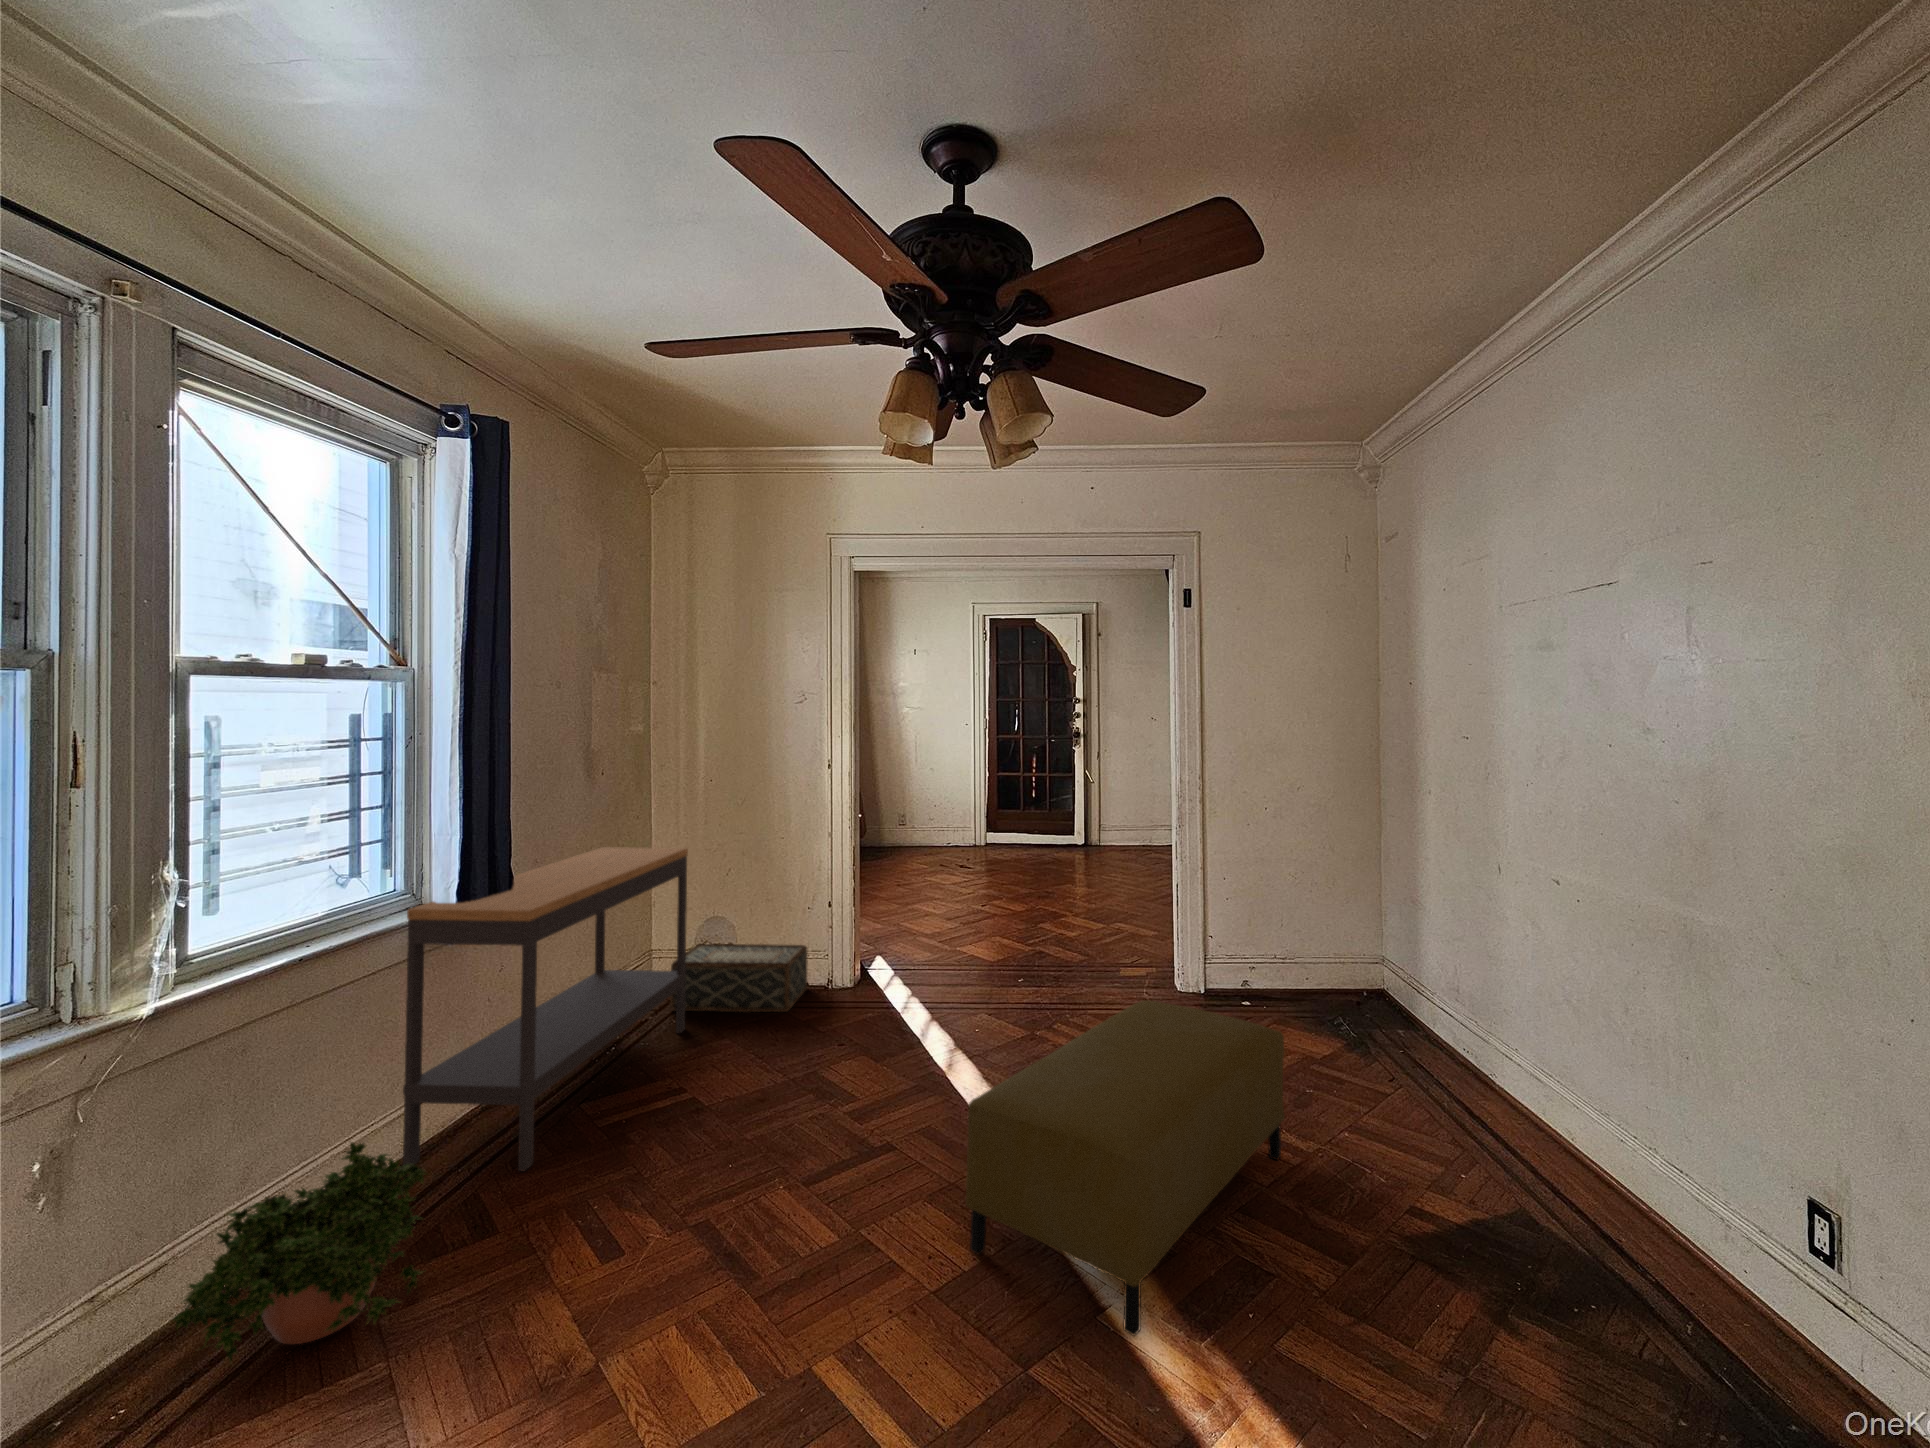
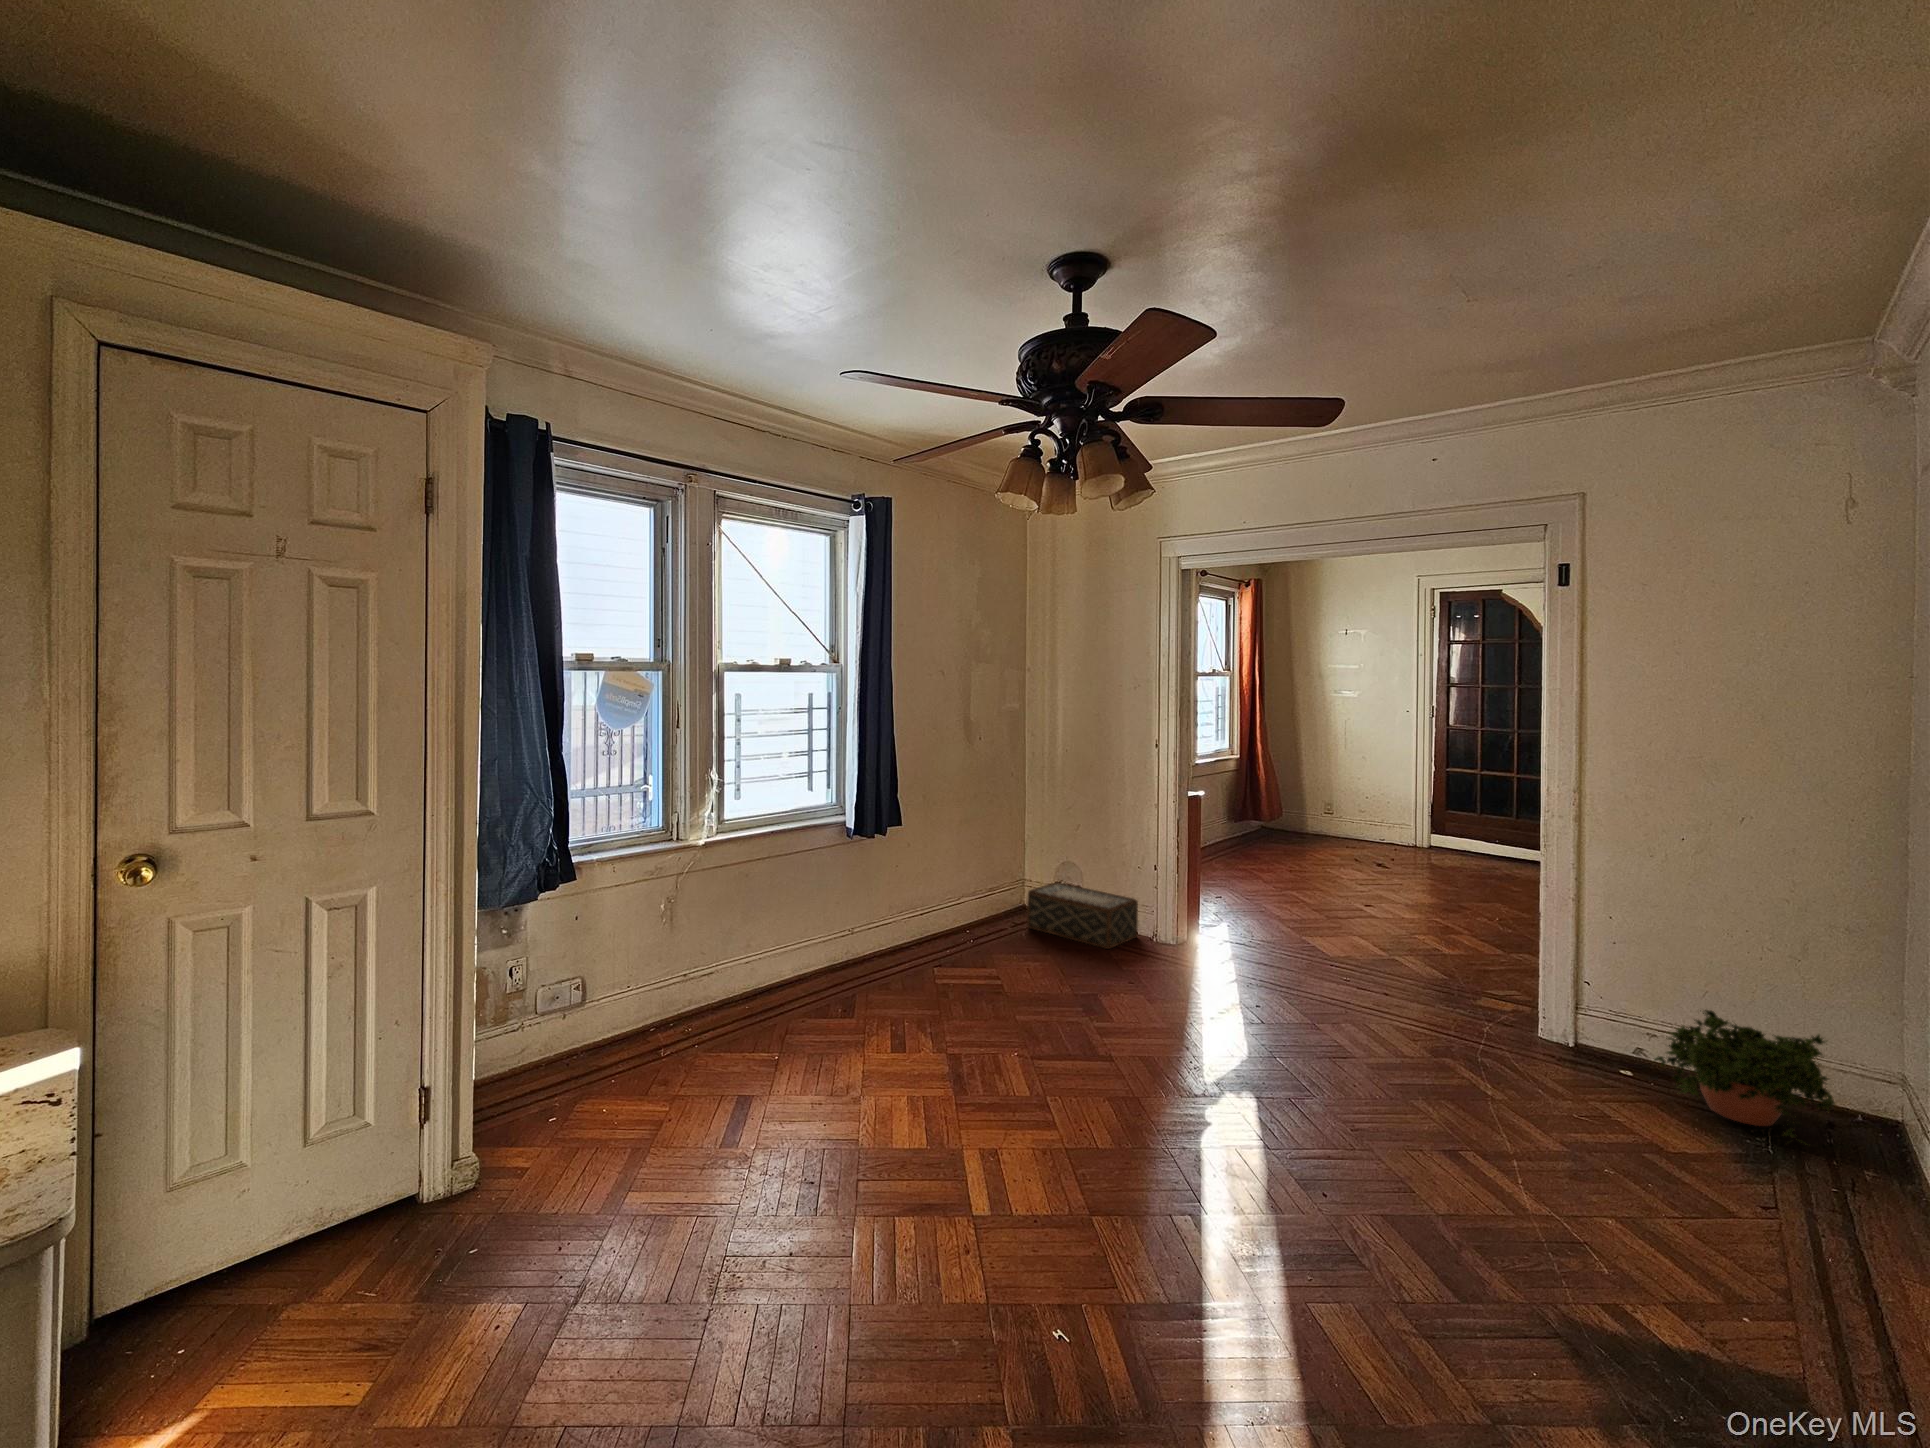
console table: present [403,847,688,1171] -> none [832,794,1032,994]
ottoman: present [966,1000,1285,1335] -> none [1107,1001,1493,1236]
potted plant: present [173,1142,426,1363] -> present [1655,1010,1836,1145]

